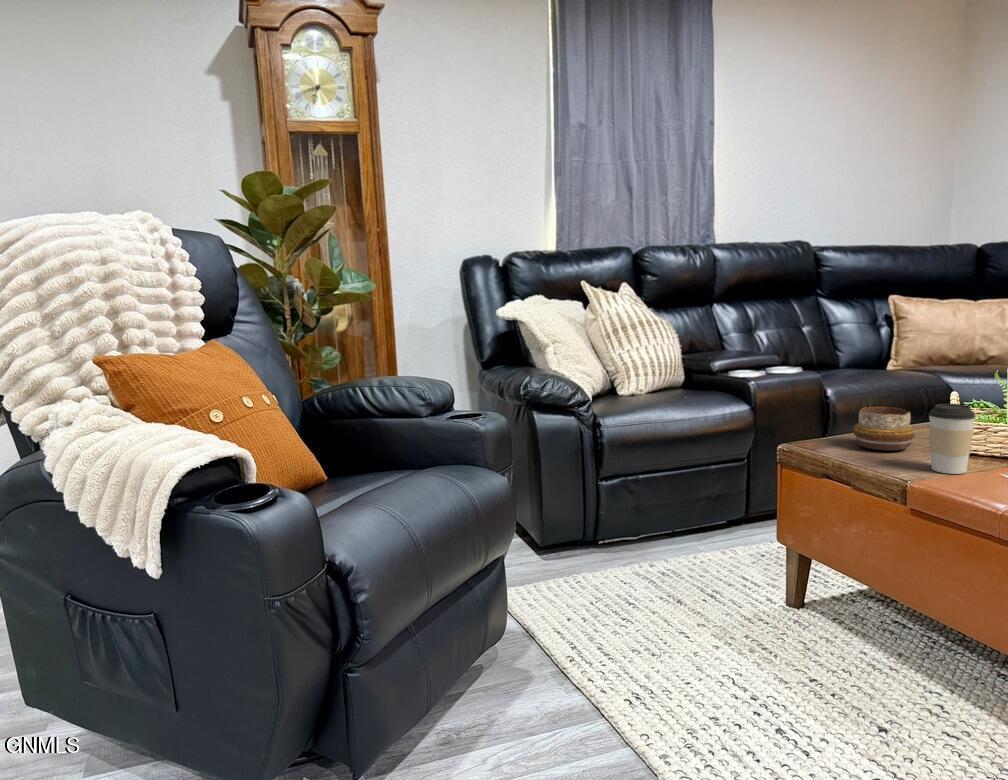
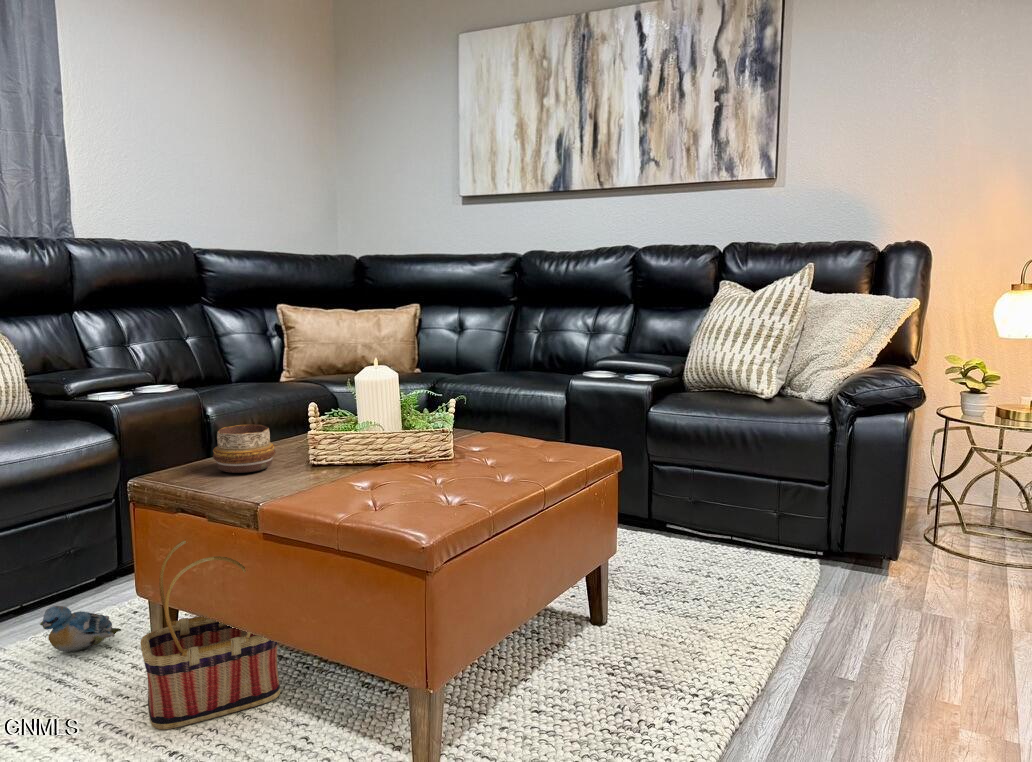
coffee cup: present [928,404,975,474] -> none [279,417,322,490]
basket: none [785,500,914,663] -> present [140,539,280,730]
plush toy: none [698,536,756,575] -> present [40,606,121,652]

